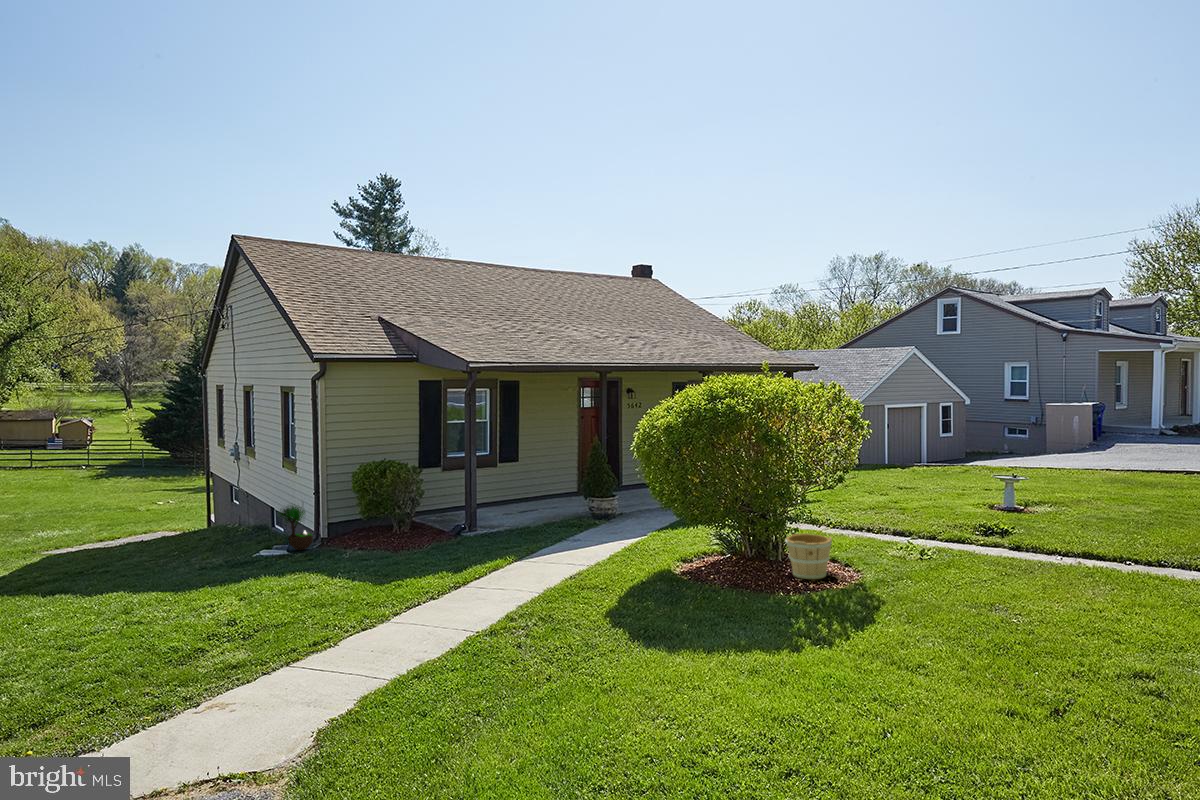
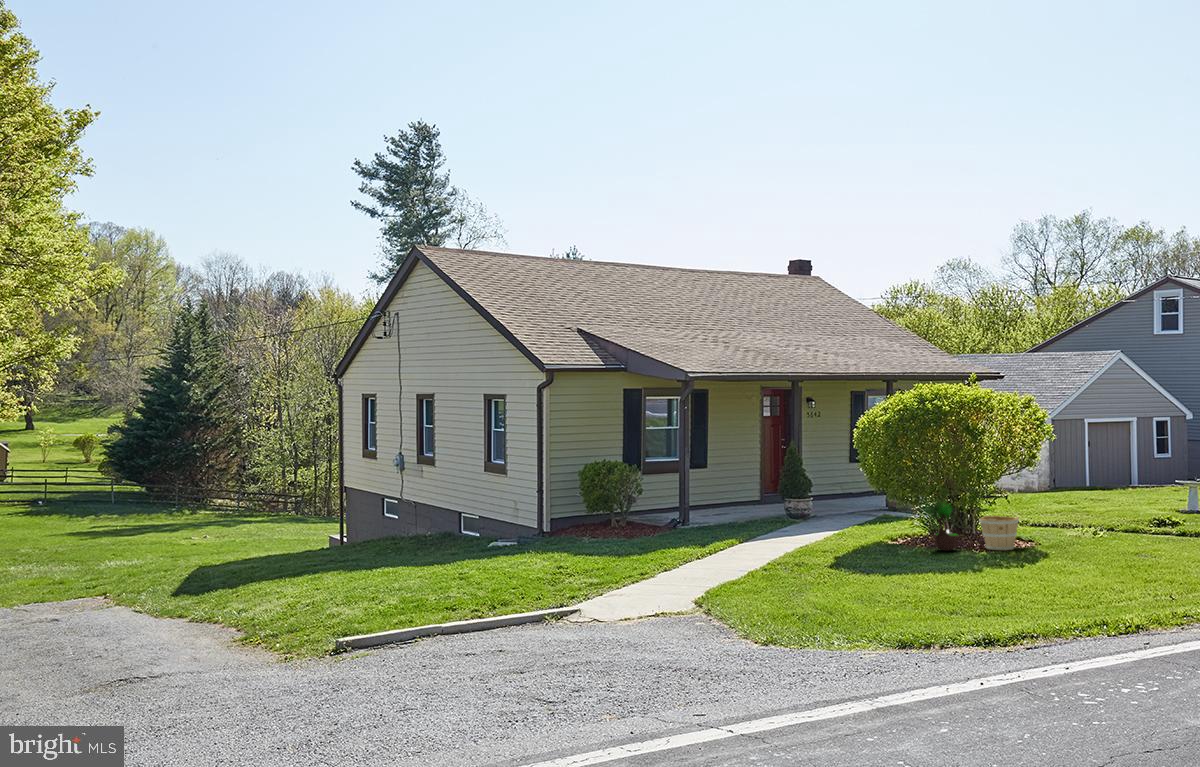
potted tree: present [280,505,313,550] -> present [926,502,958,551]

